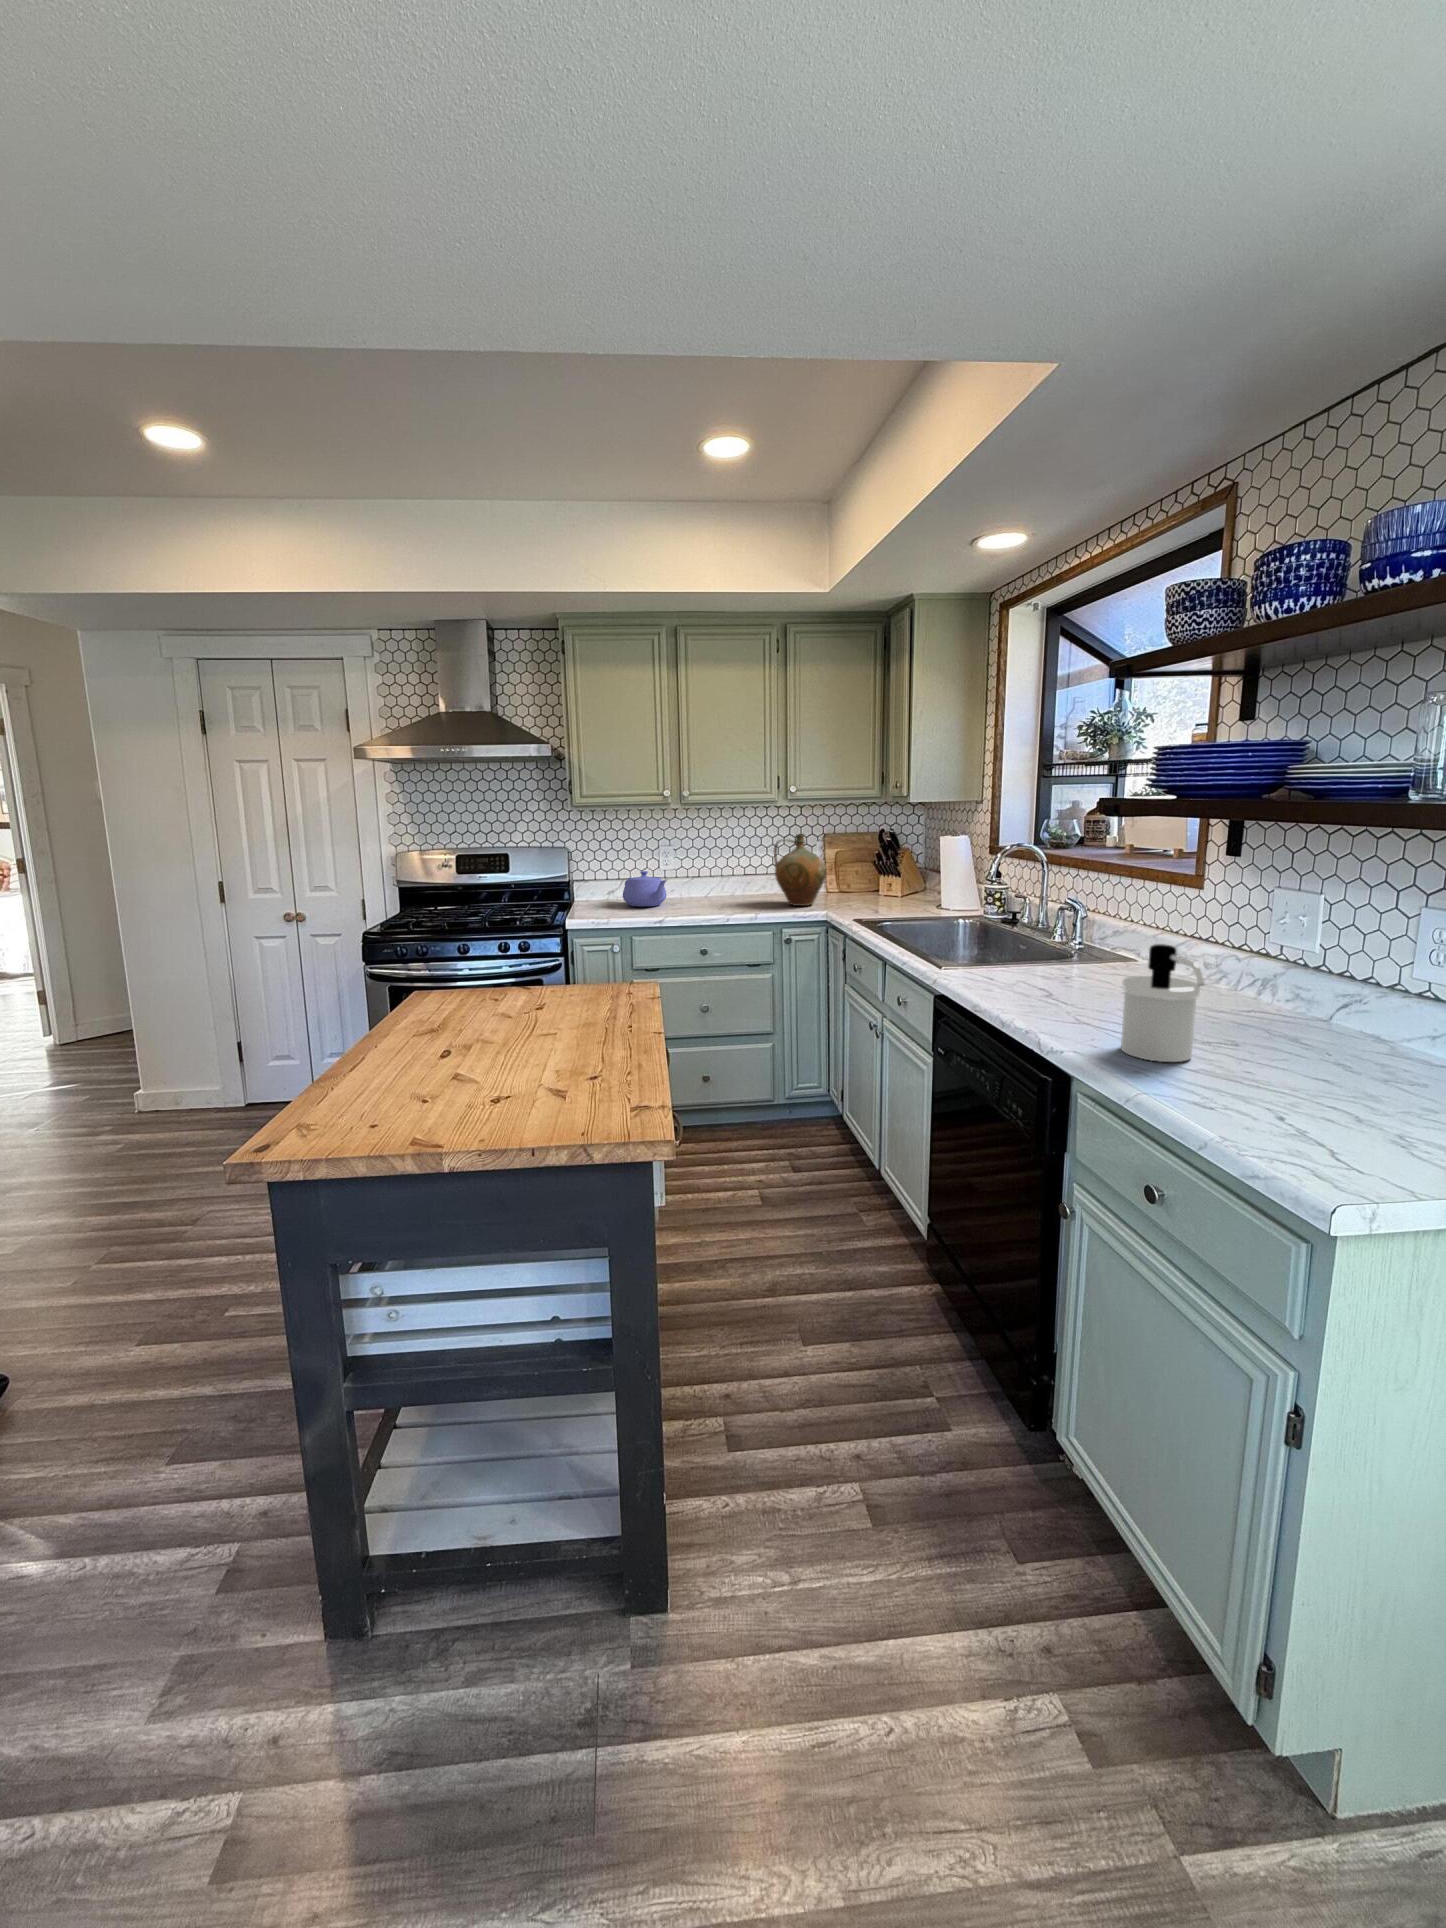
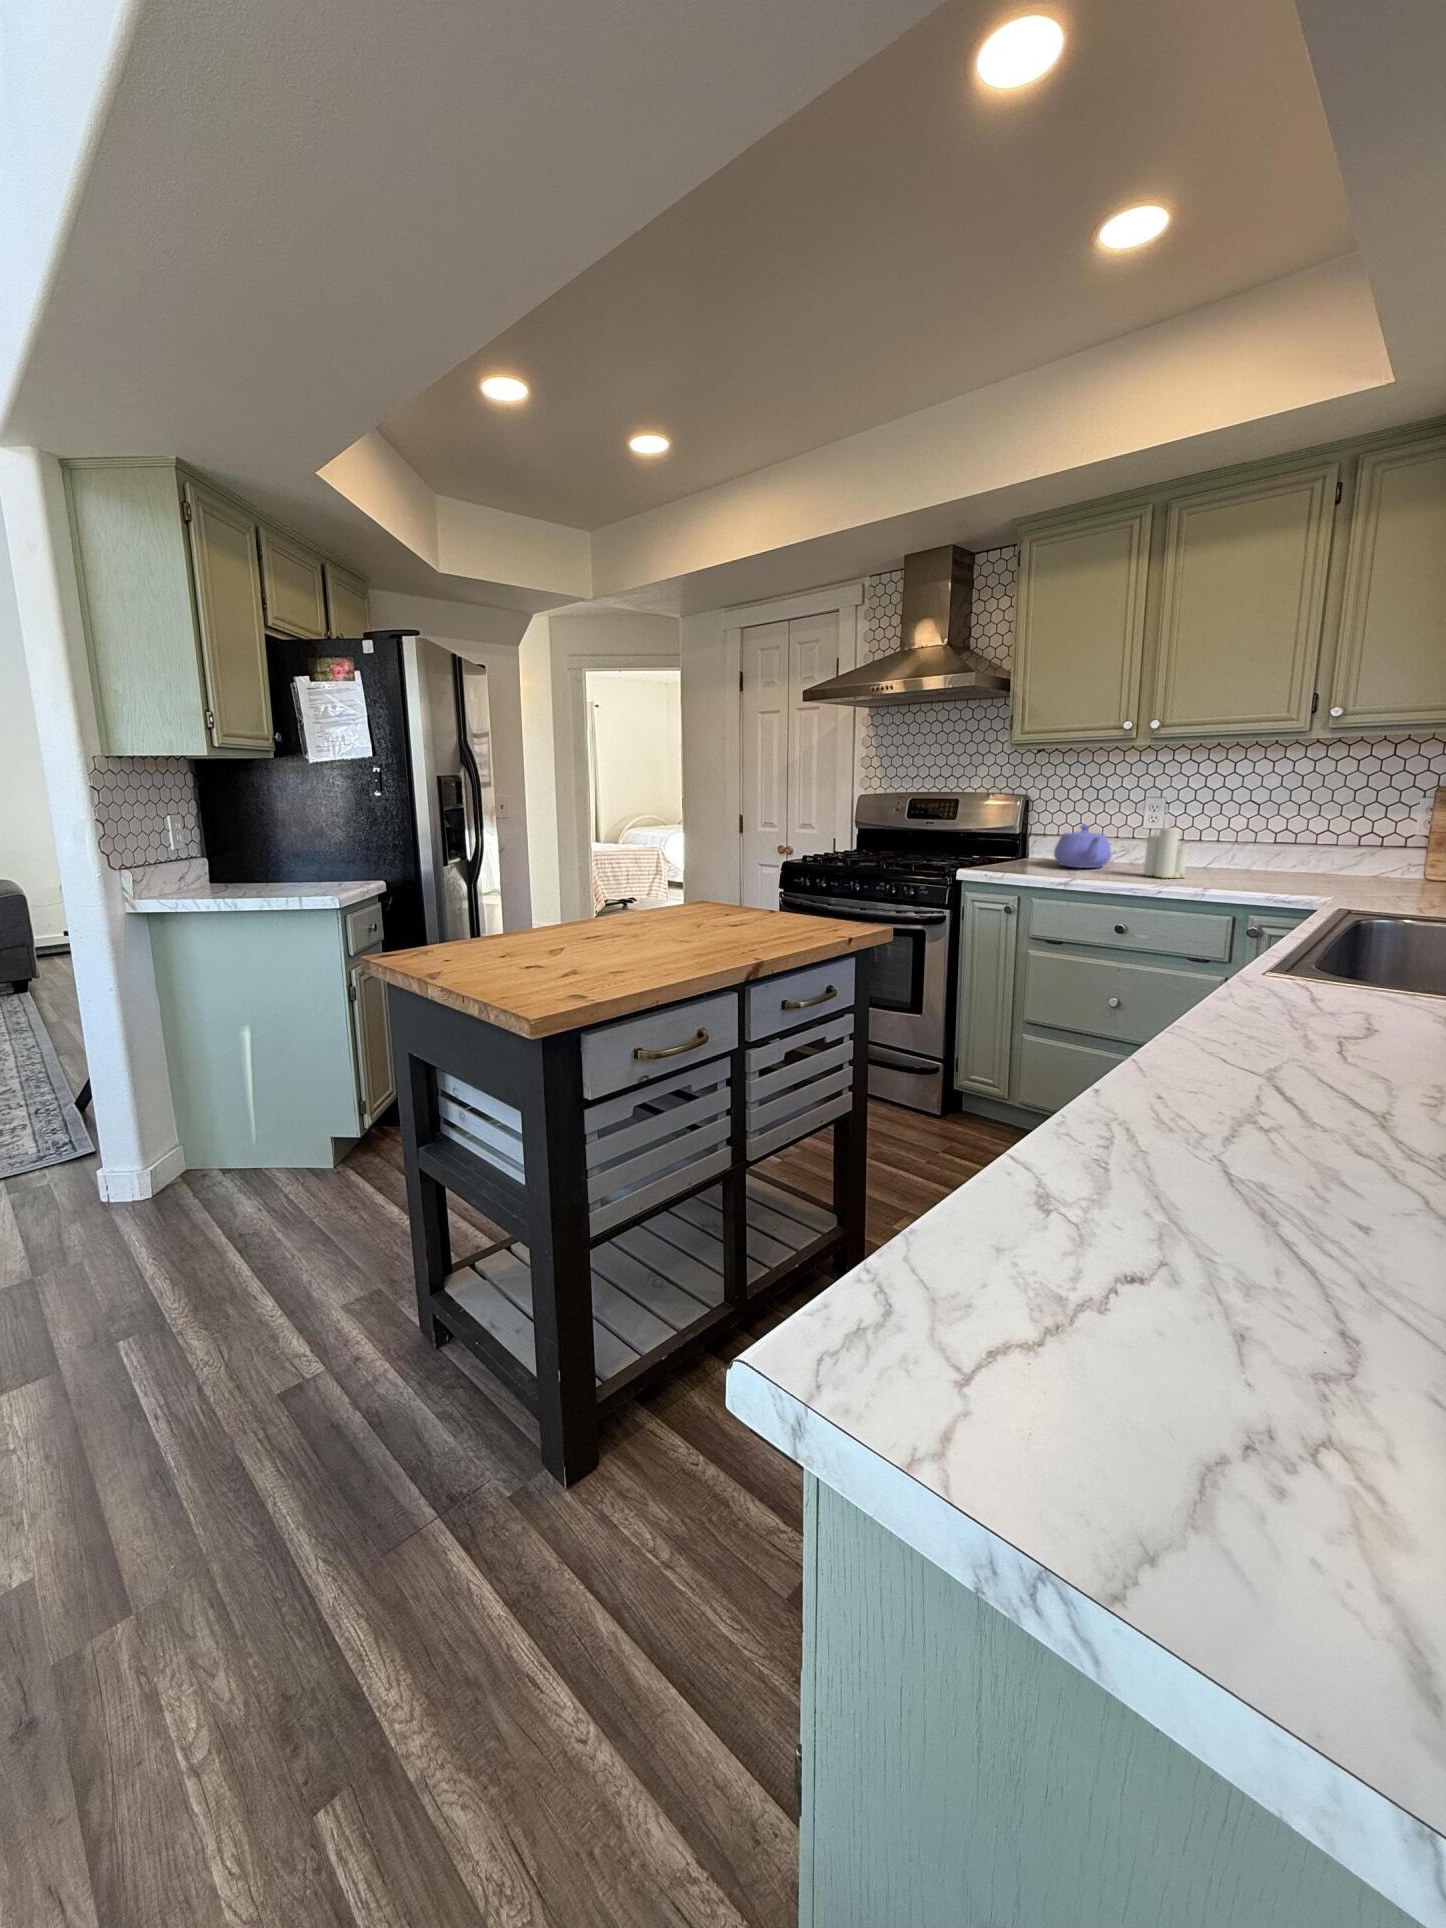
ceramic jug: present [774,834,827,906] -> none [1257,785,1351,890]
candle: none [699,865,729,907] -> present [1144,827,1188,878]
soap dispenser: present [1121,944,1204,1062] -> none [1187,967,1363,1205]

